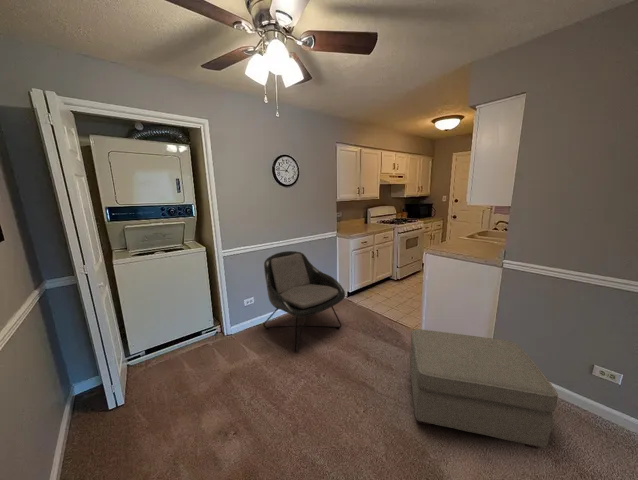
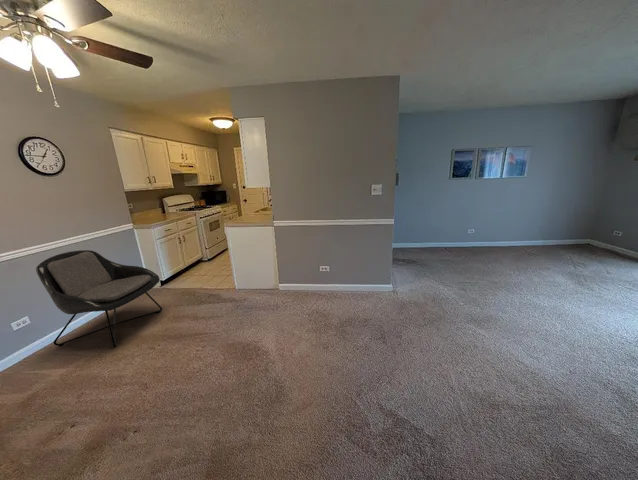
ottoman: present [410,329,558,449] -> none [226,269,306,337]

